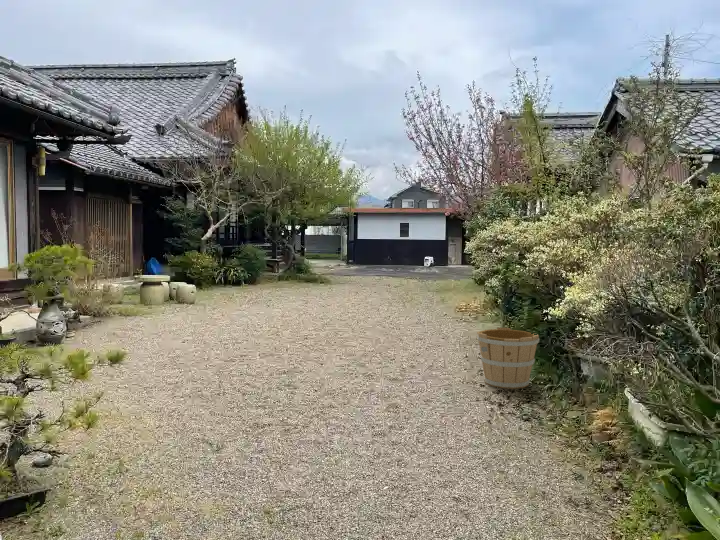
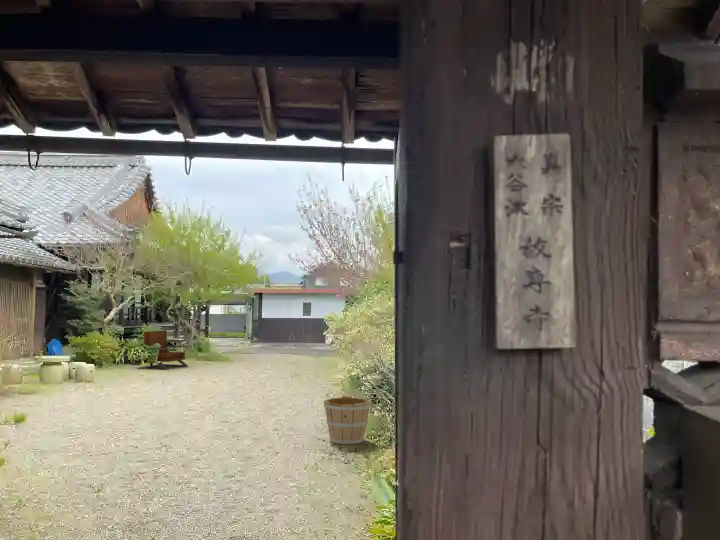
lounge chair: none [238,250,290,292] -> present [138,330,189,370]

